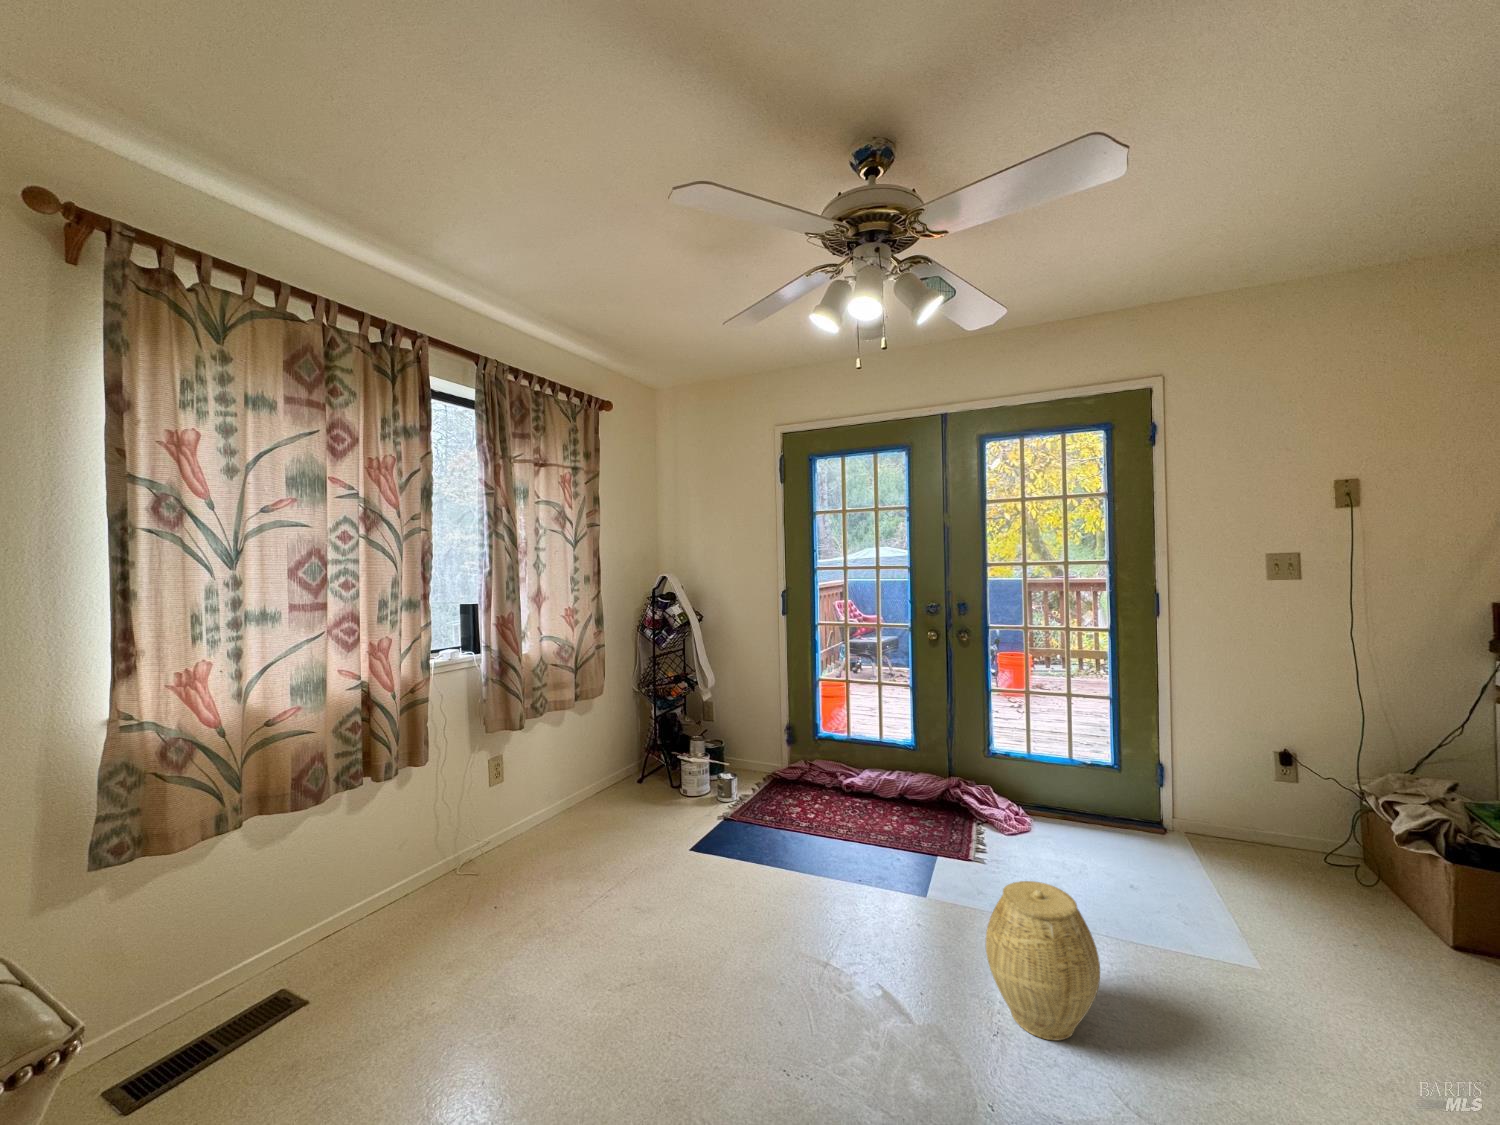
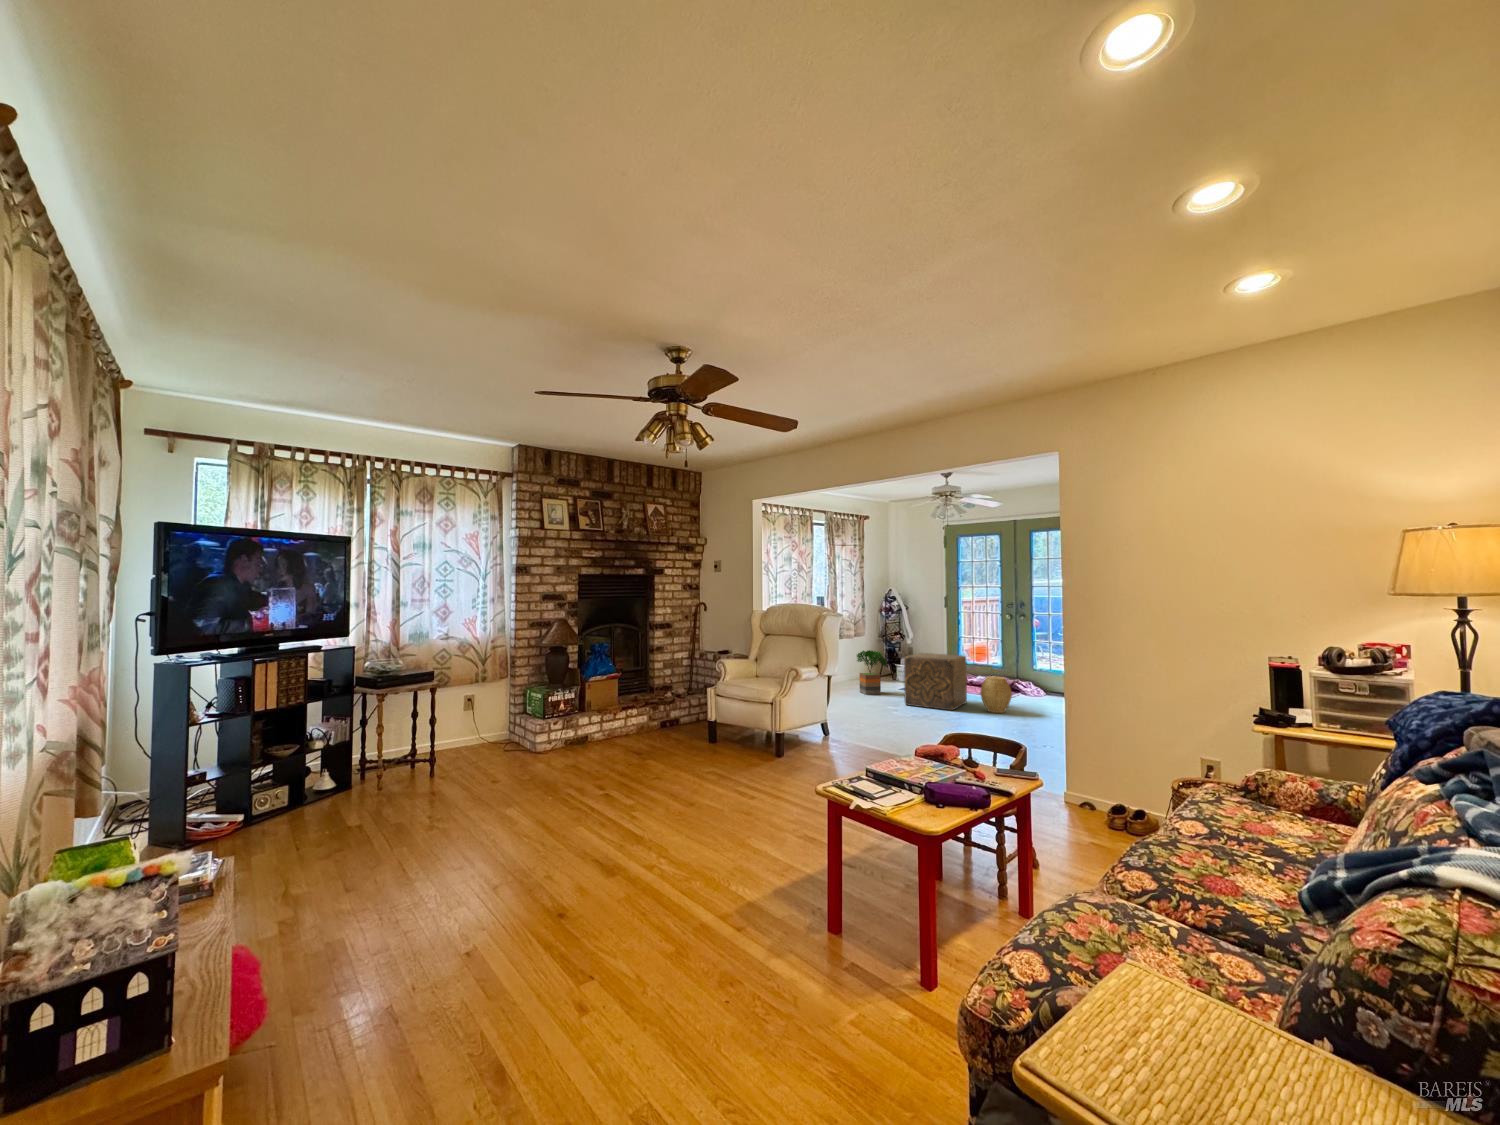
potted tree: none [557,770,661,935] -> present [857,650,887,695]
ottoman: none [722,786,915,1061] -> present [904,653,967,710]

